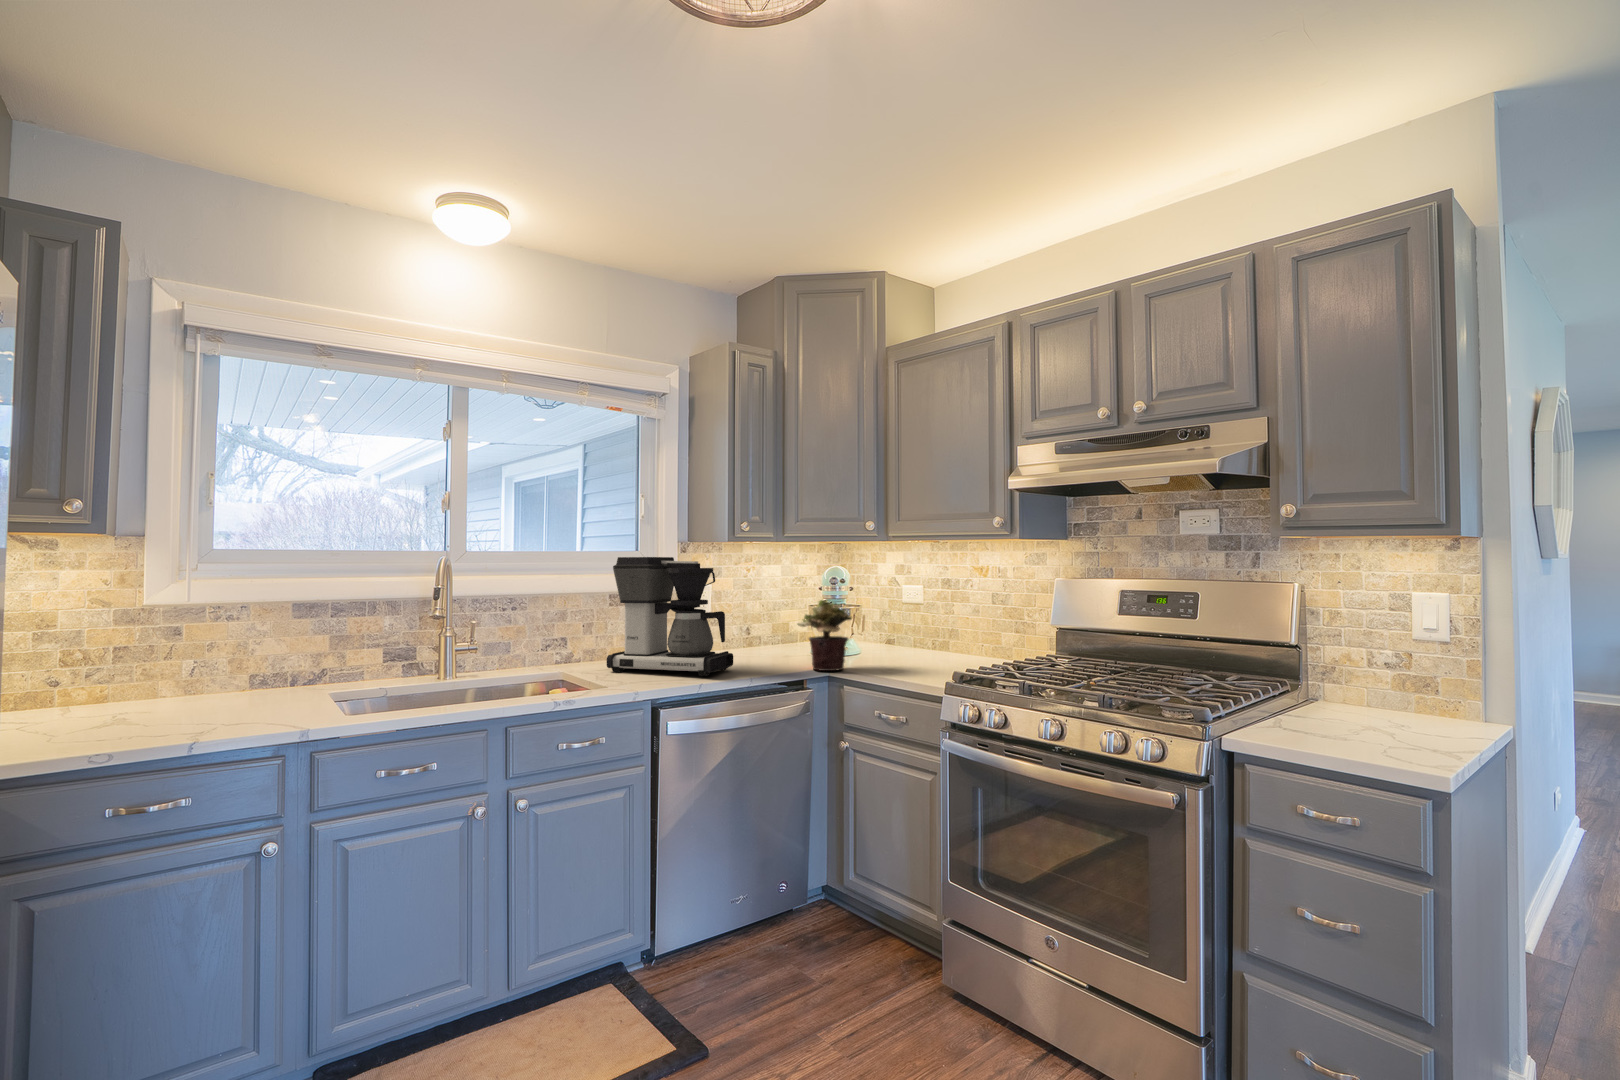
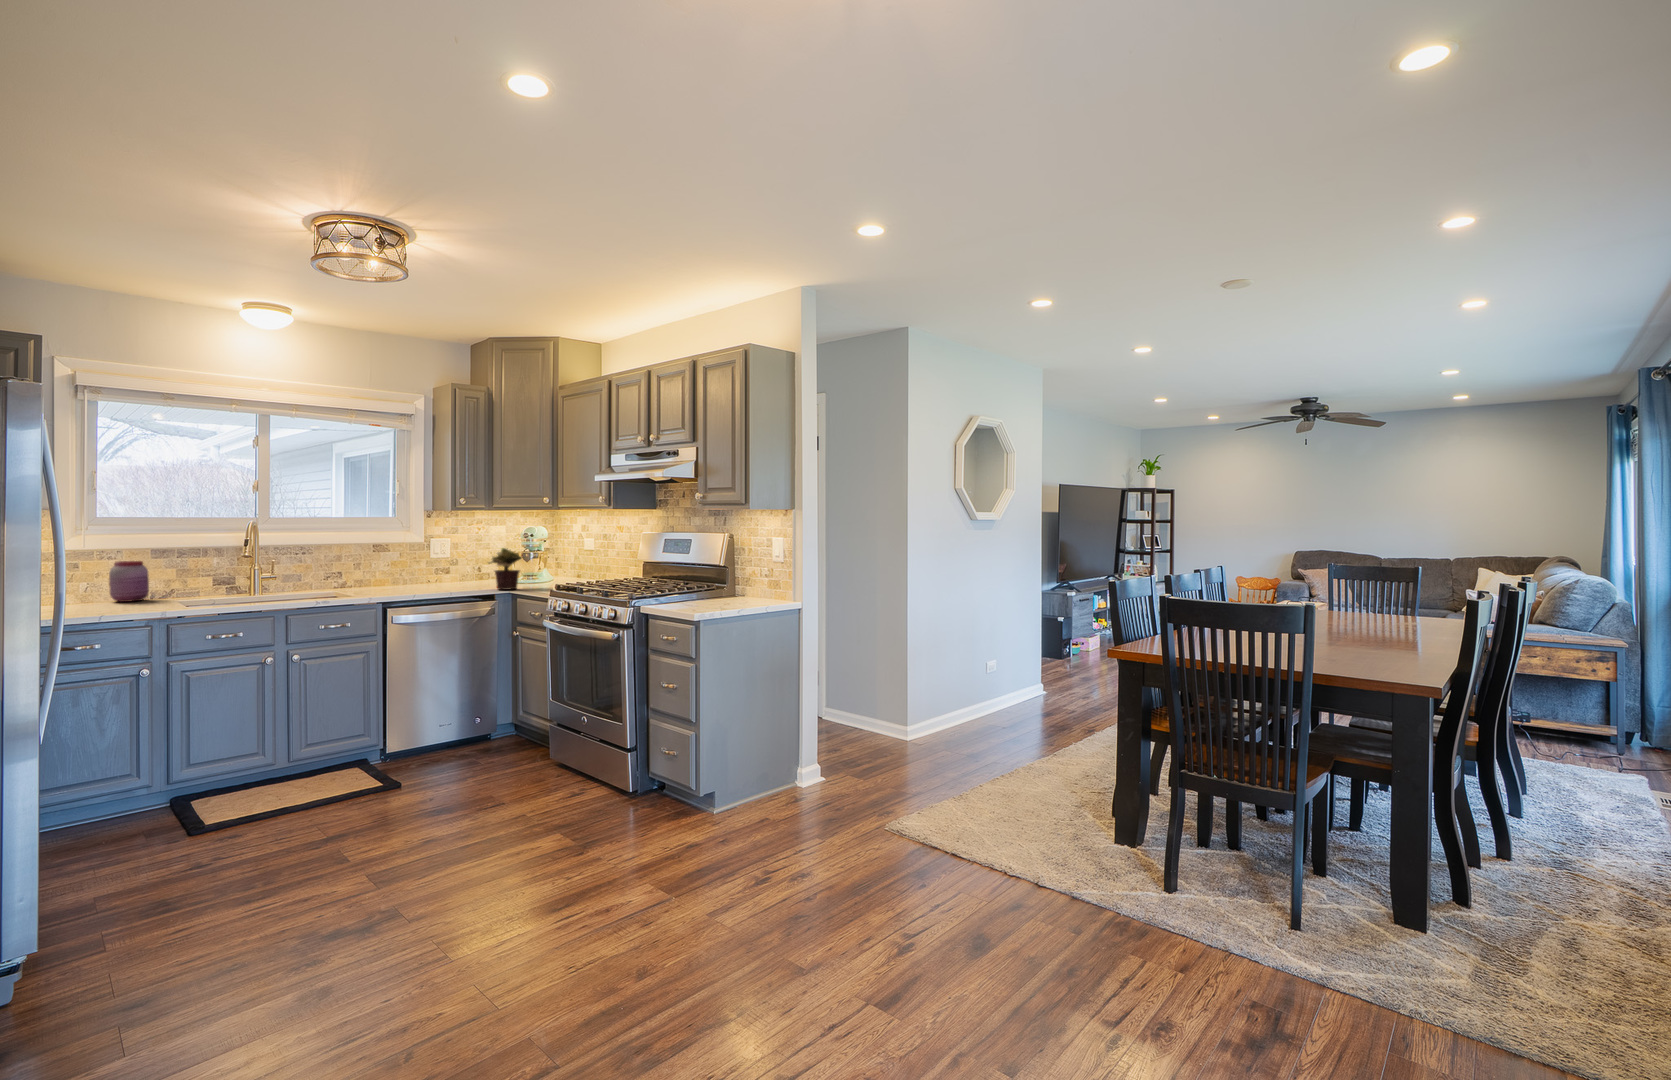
coffee maker: present [607,557,733,676] -> none [362,522,446,592]
jar: none [224,624,286,696] -> present [109,561,149,602]

